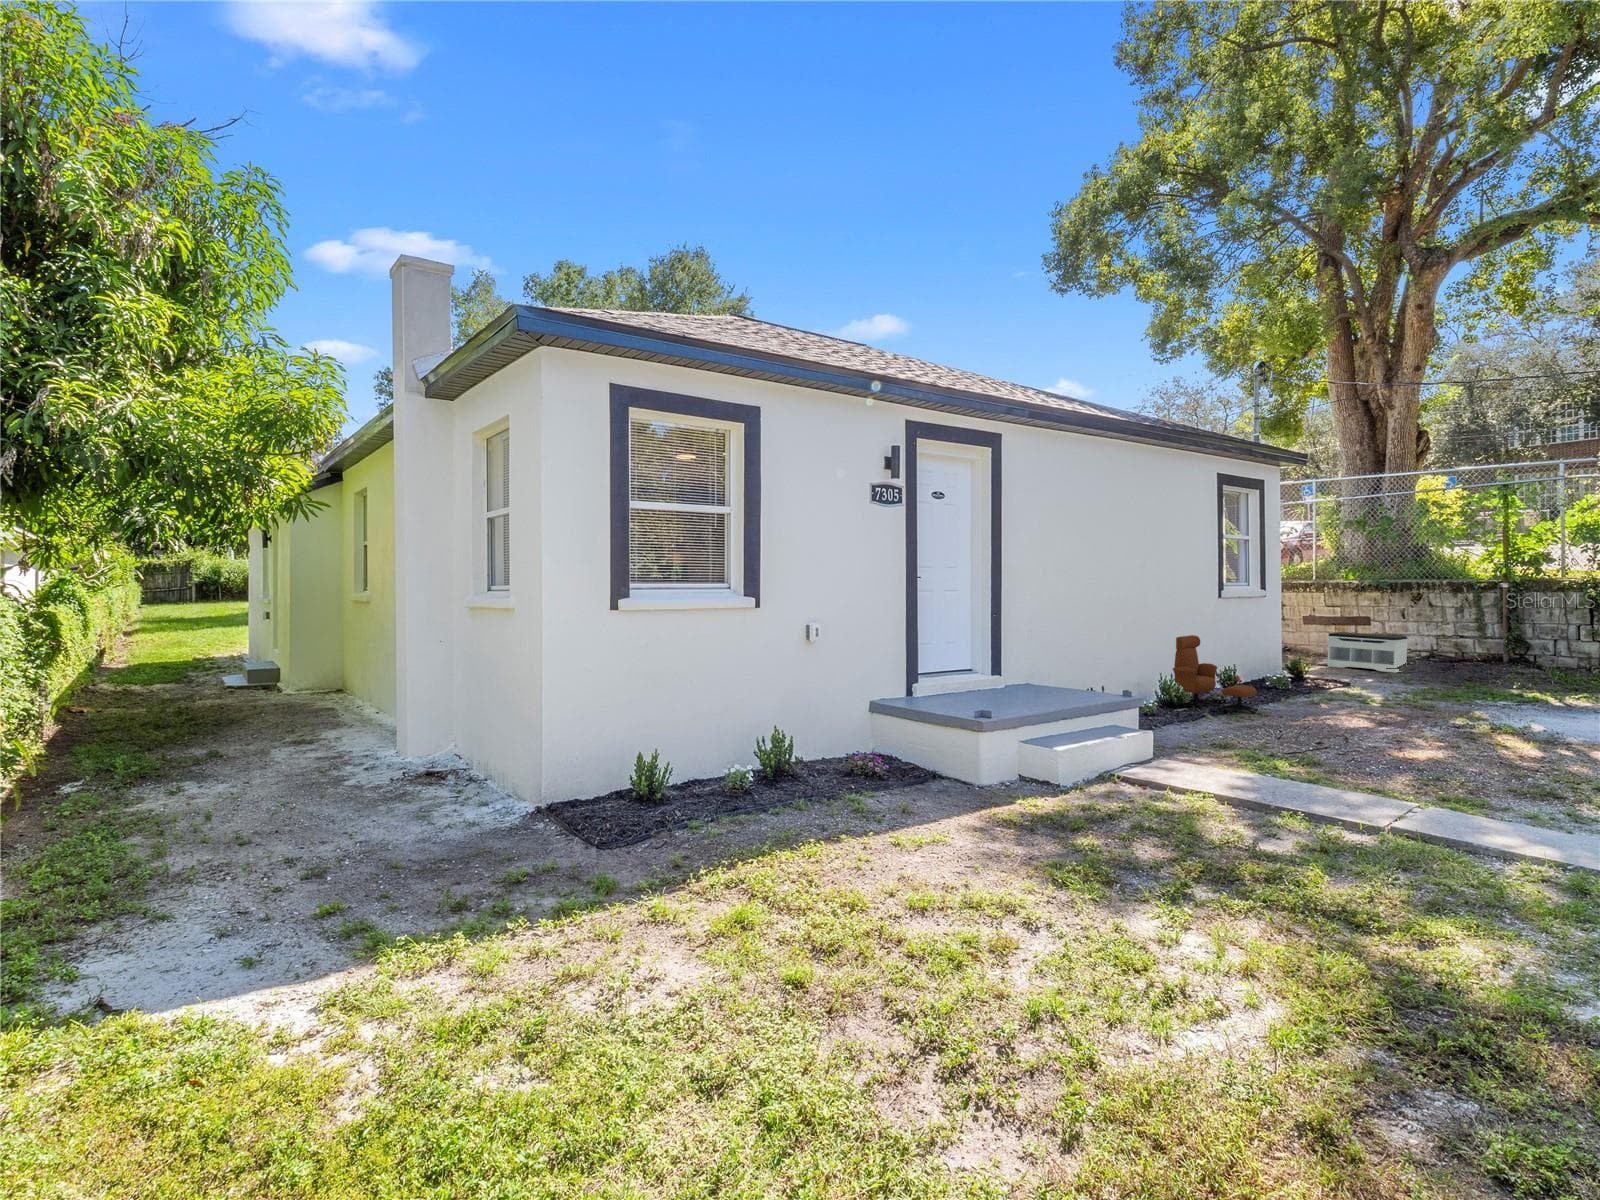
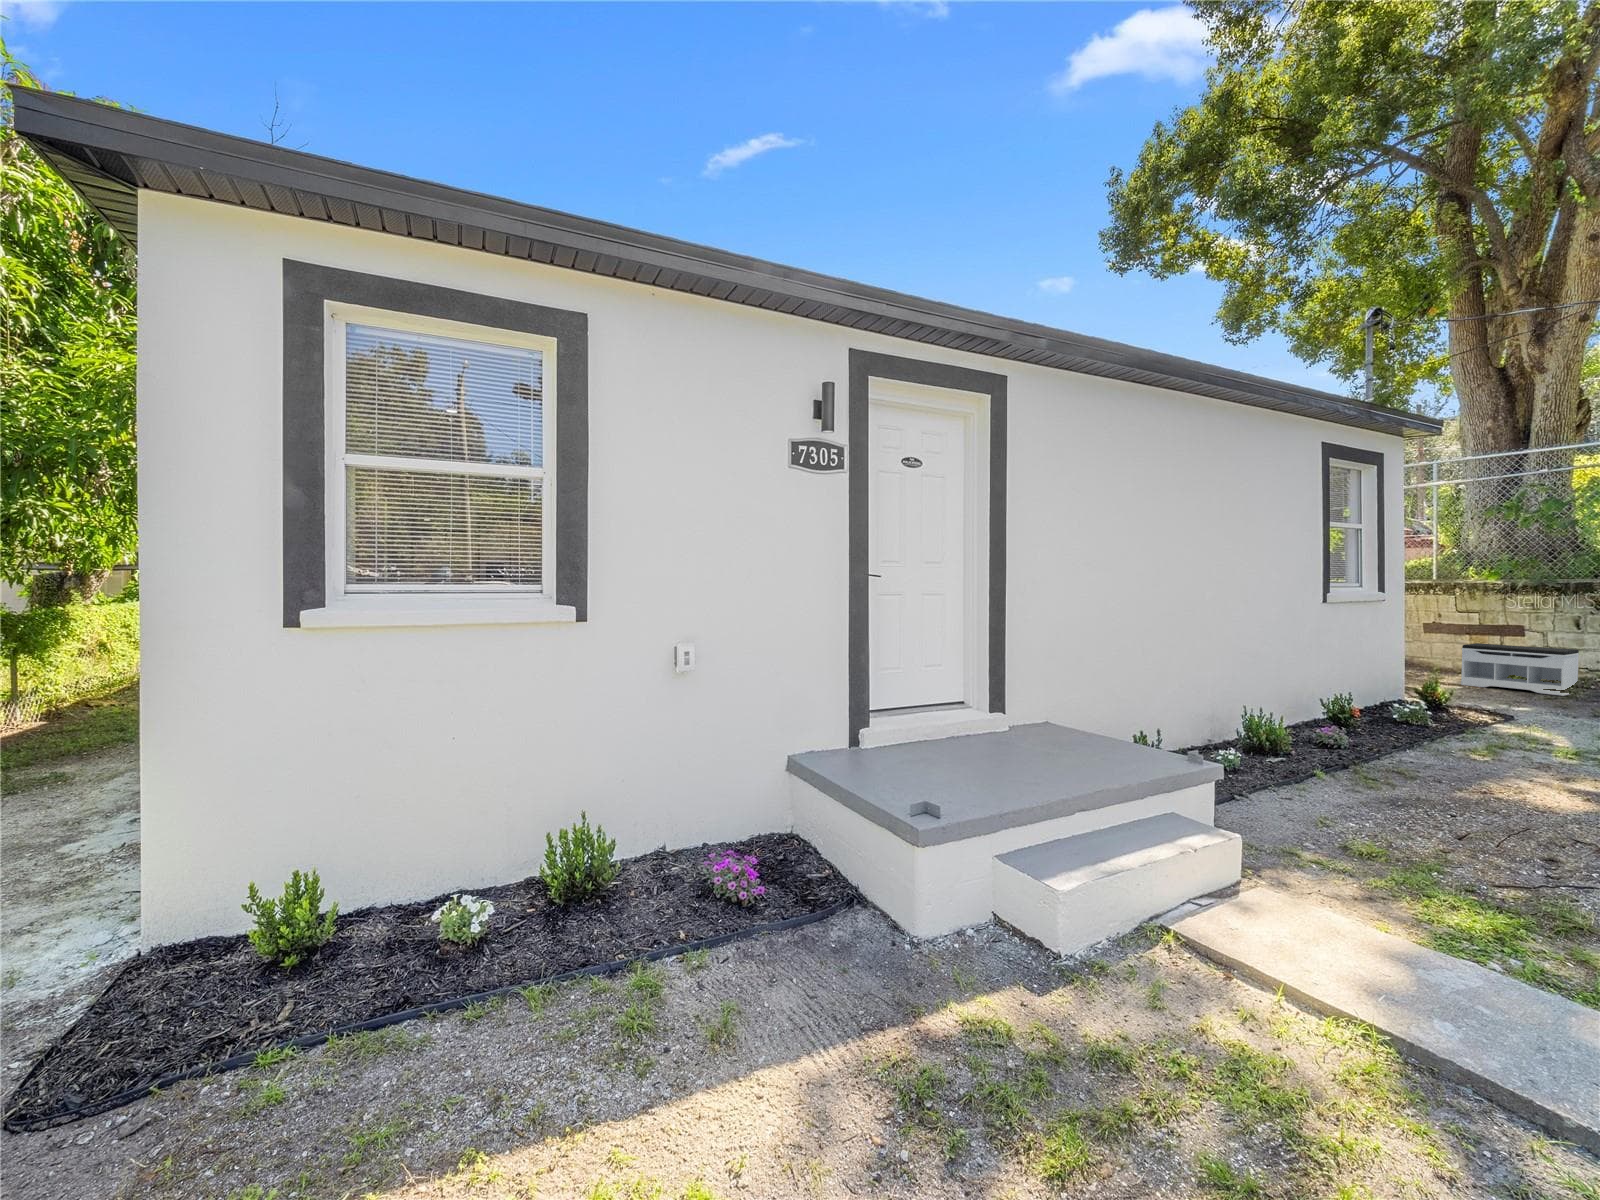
lounge chair: present [1173,635,1258,713] -> none [1262,652,1392,763]

